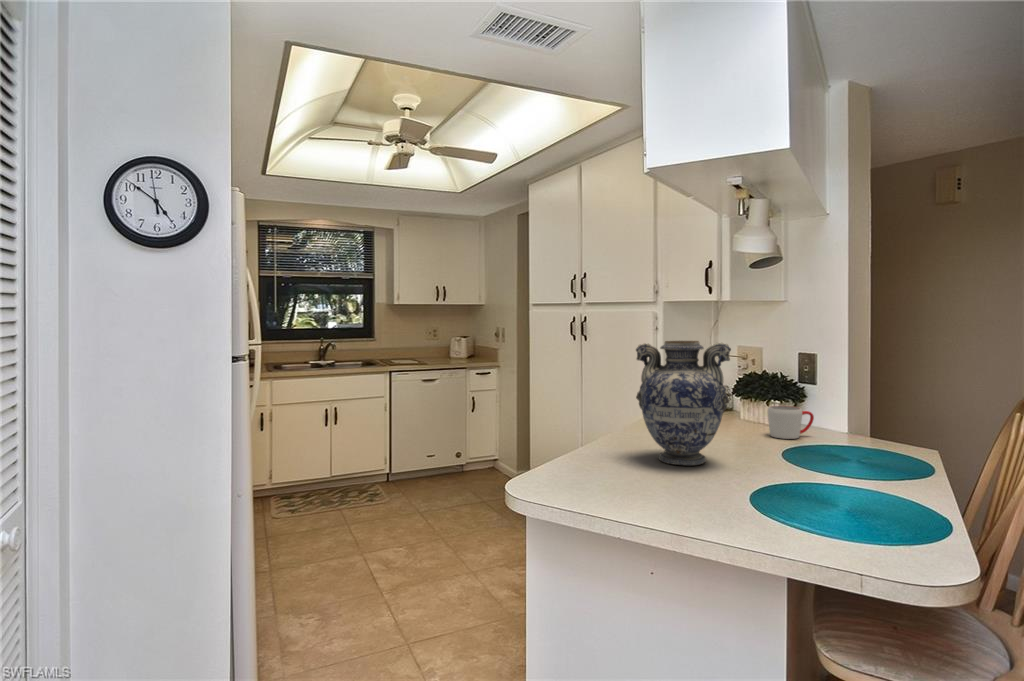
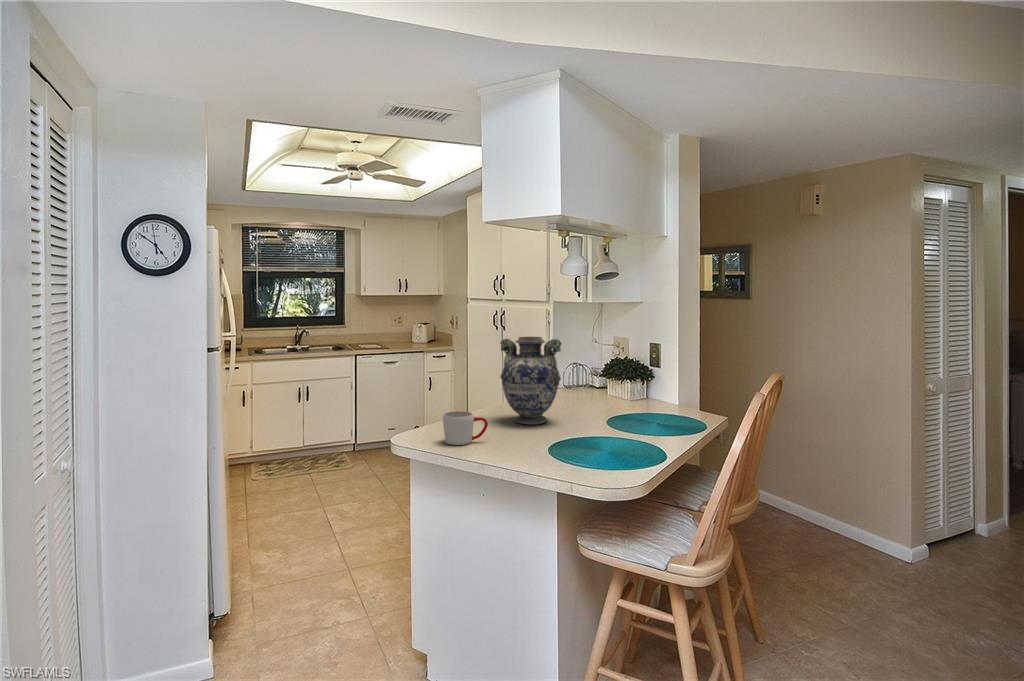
mug: present [768,406,814,439] -> present [443,411,488,445]

